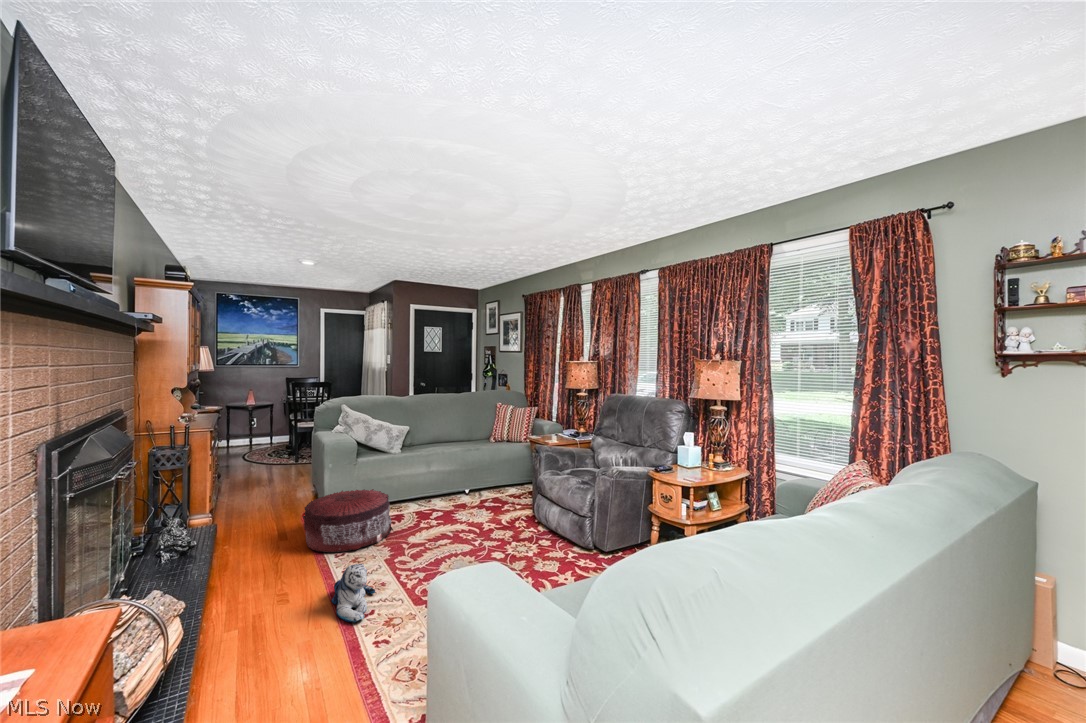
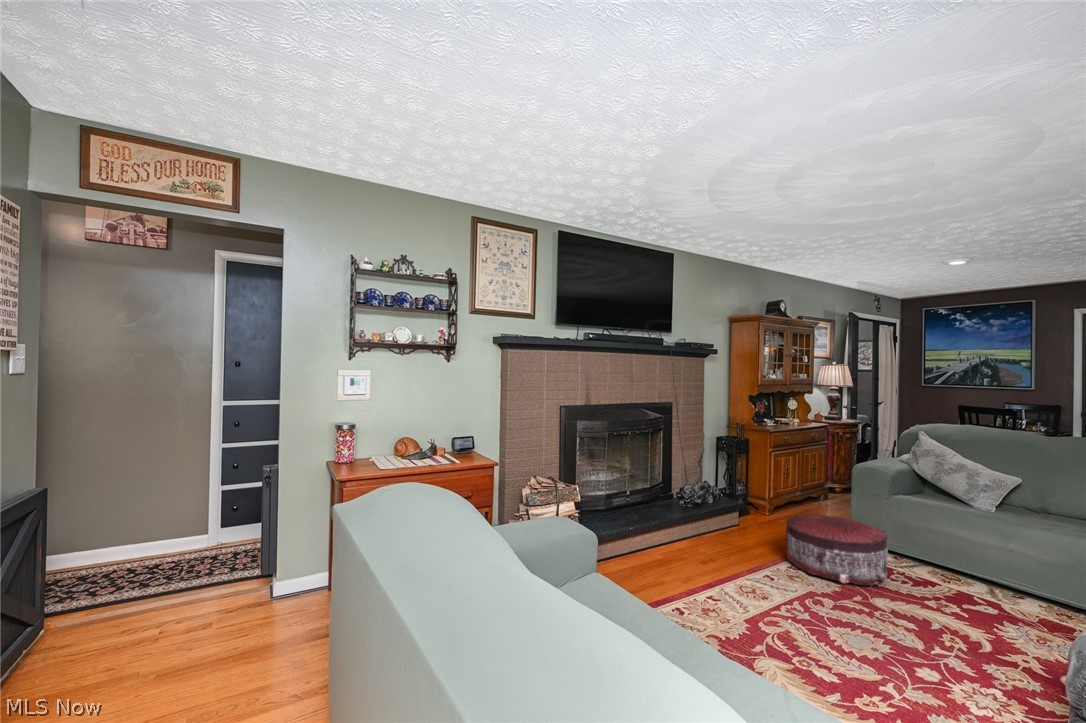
plush toy: present [331,564,375,623] -> none [696,554,754,602]

